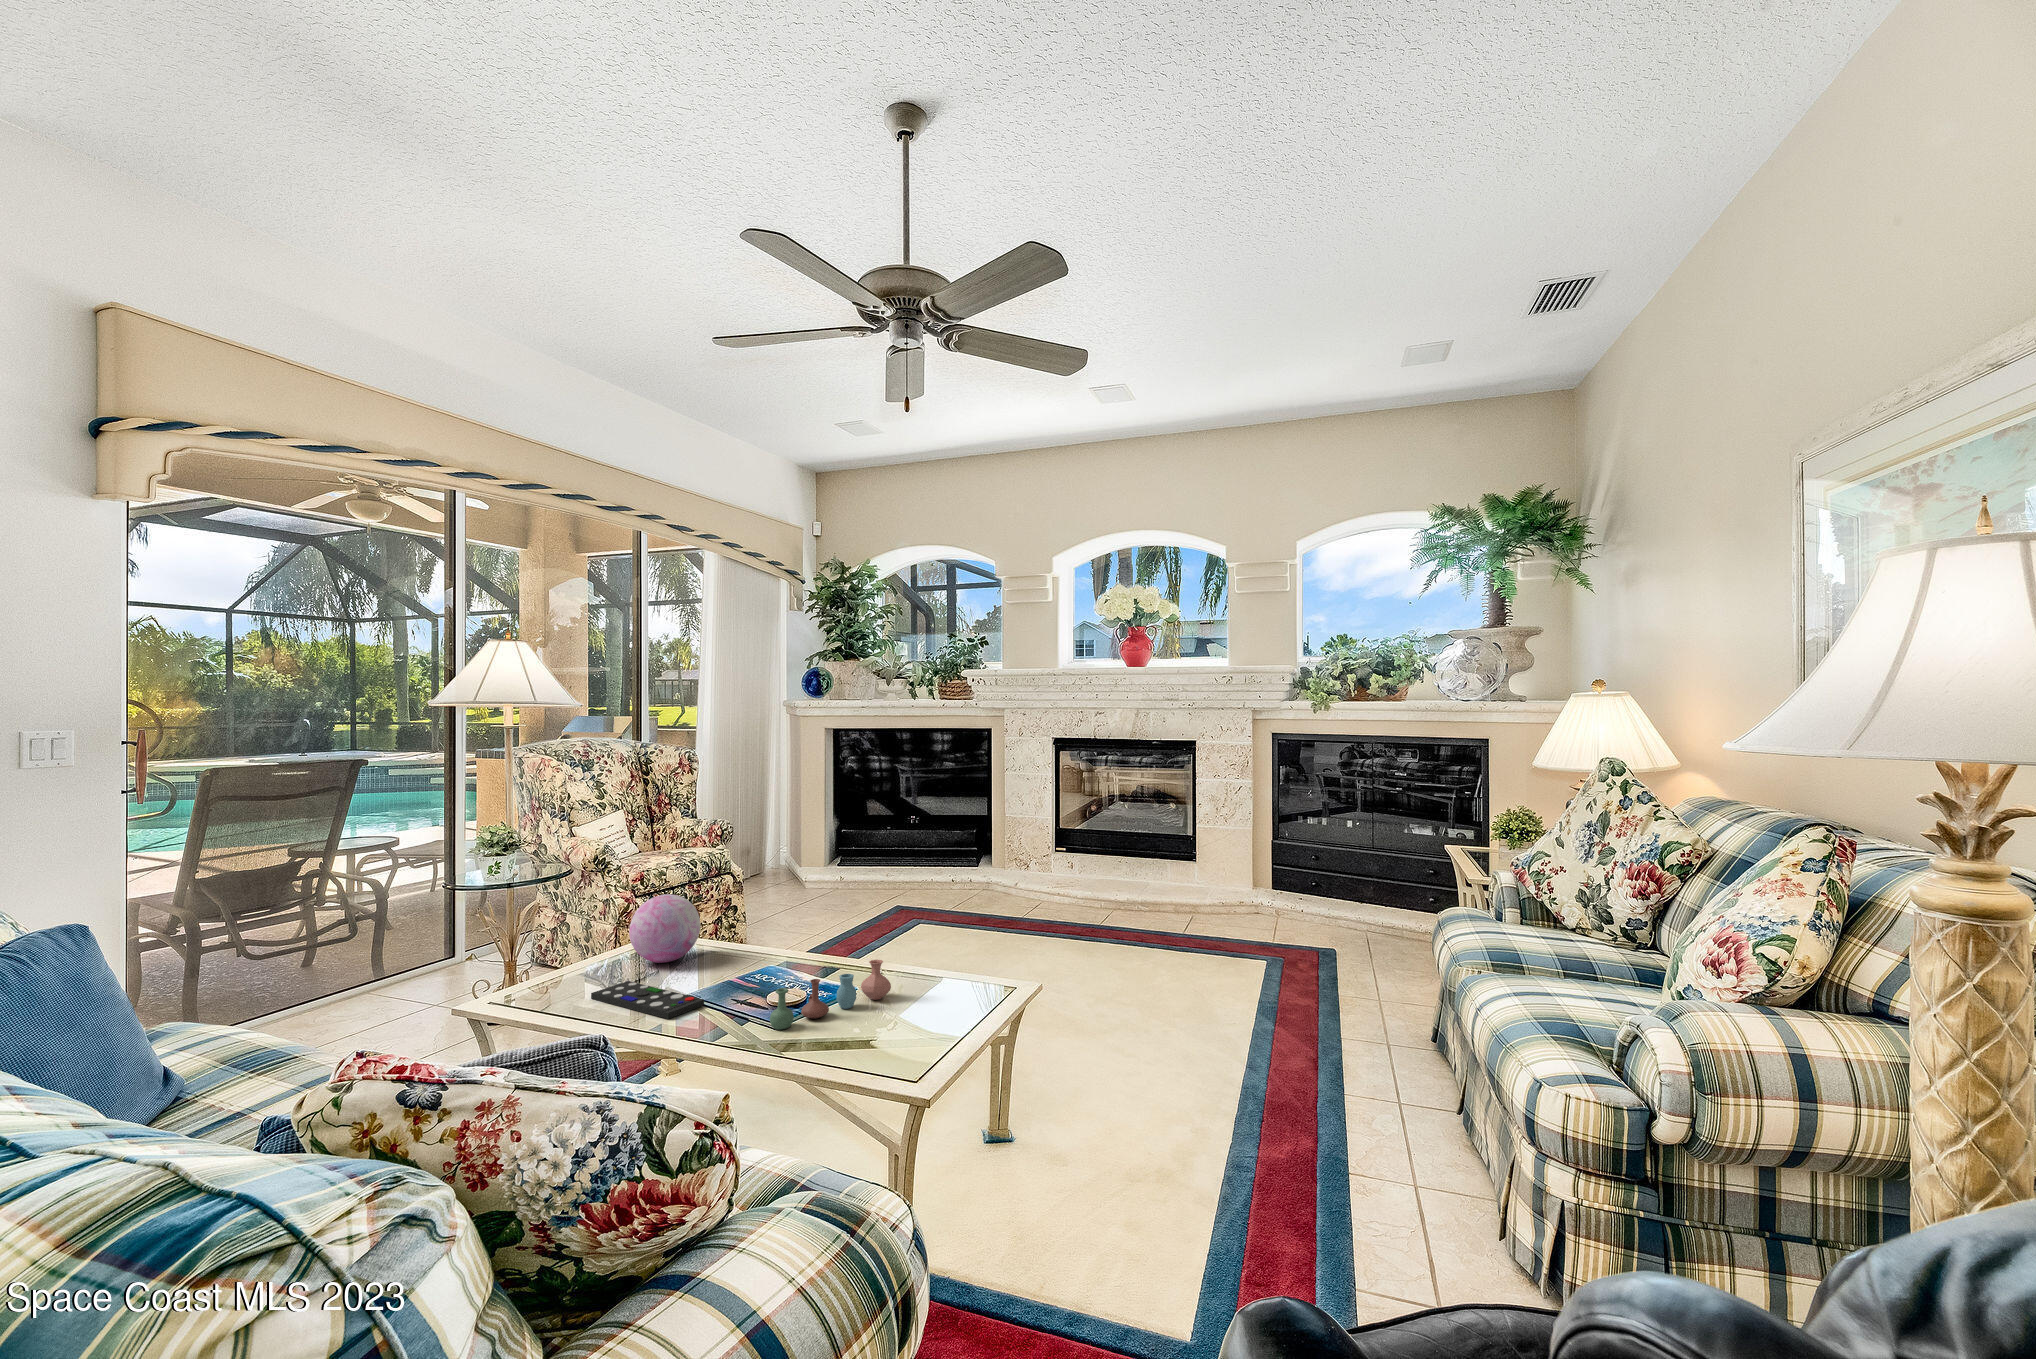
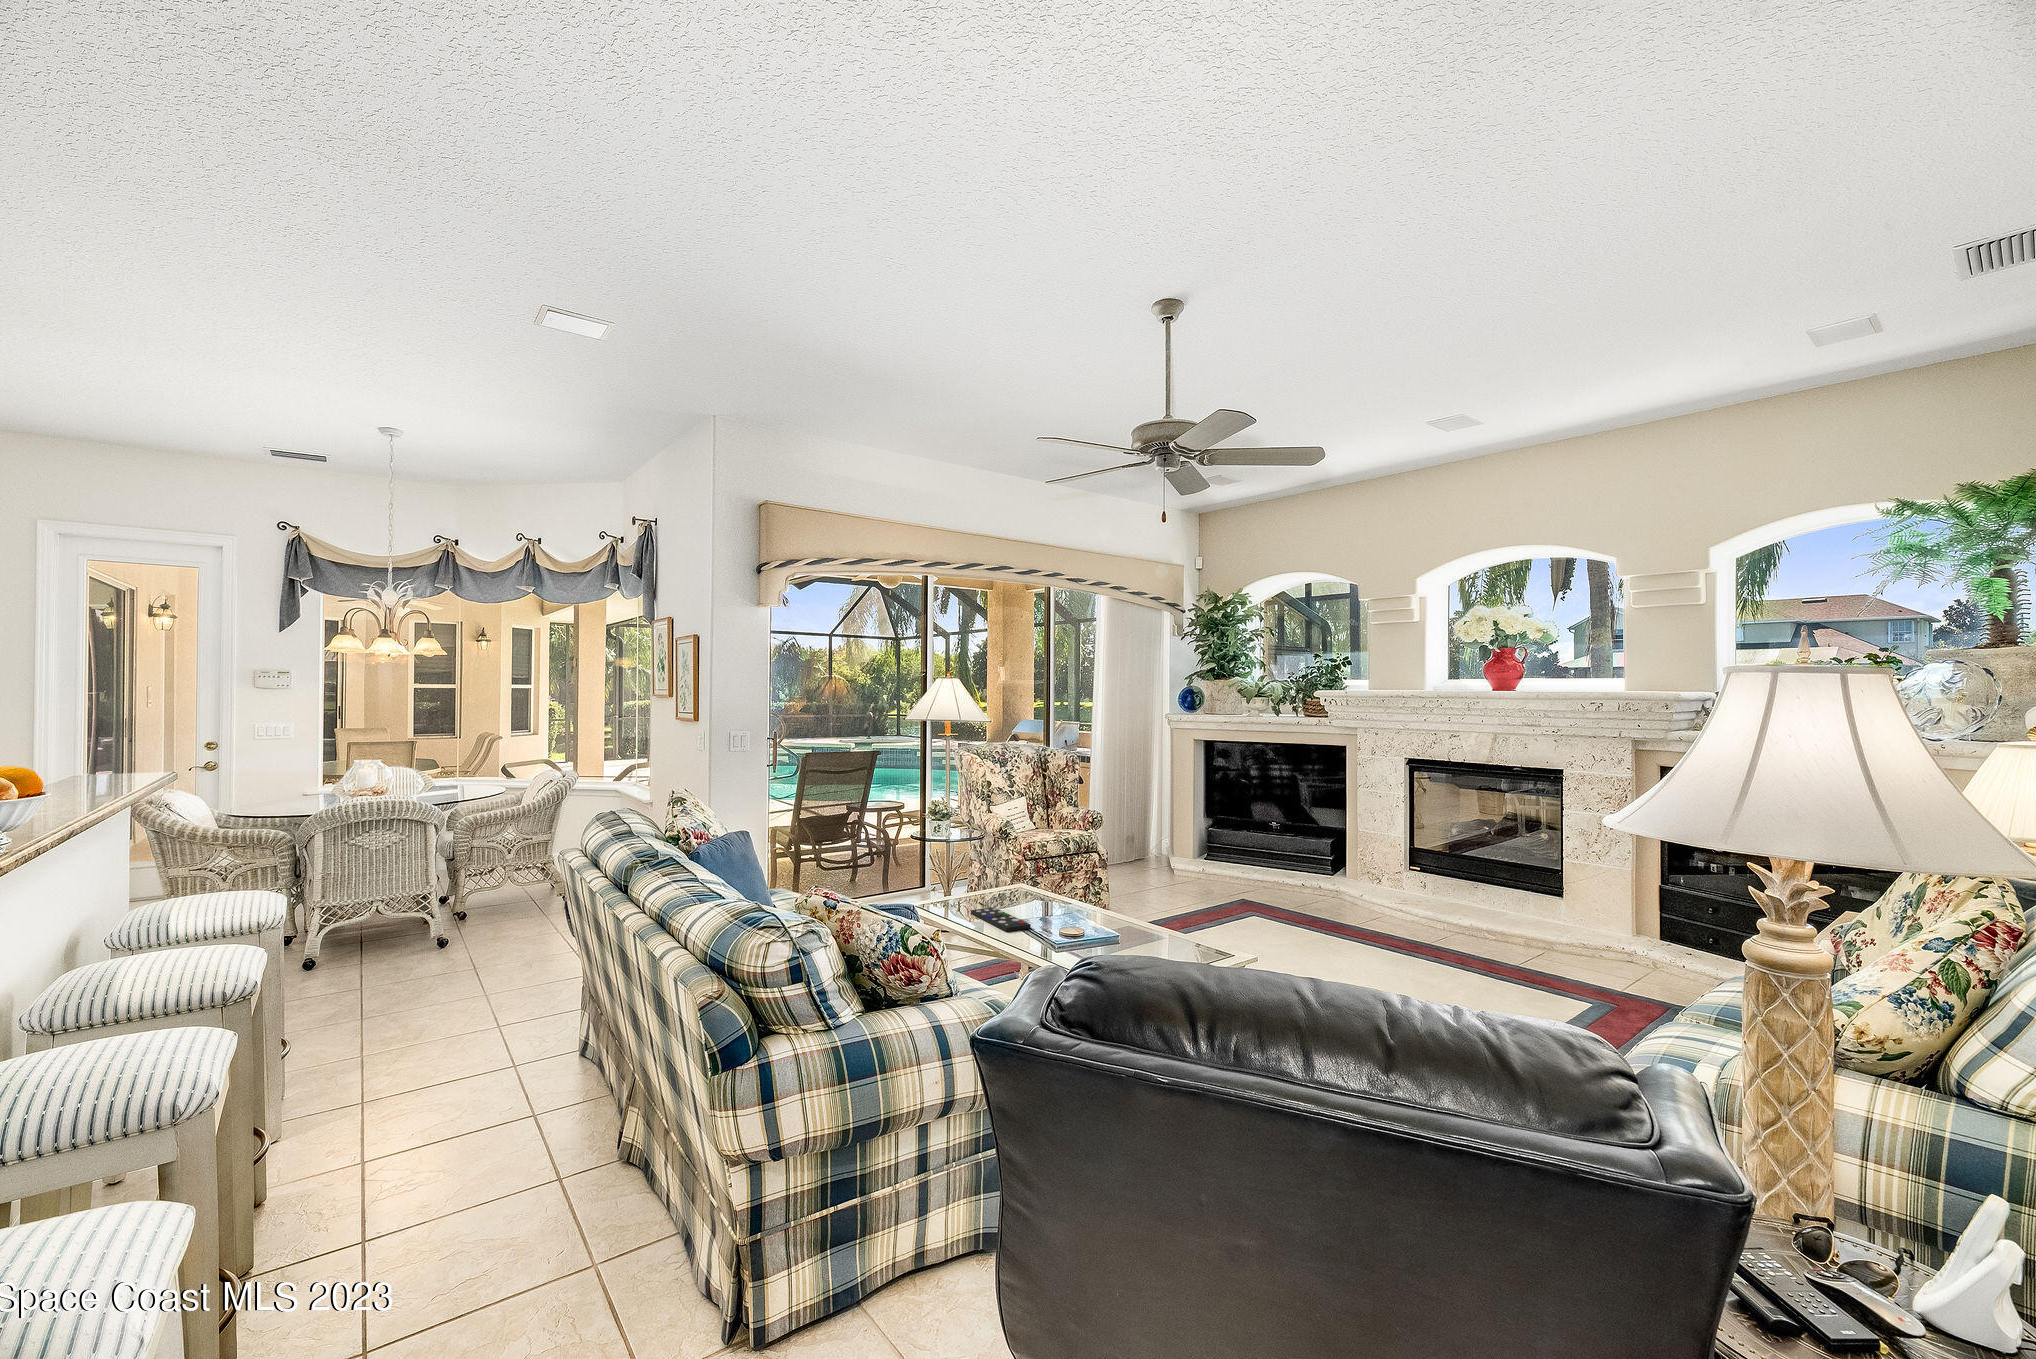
decorative orb: present [629,894,700,963] -> none [1001,855,1045,901]
vase: present [770,959,891,1030] -> none [1061,917,1150,949]

